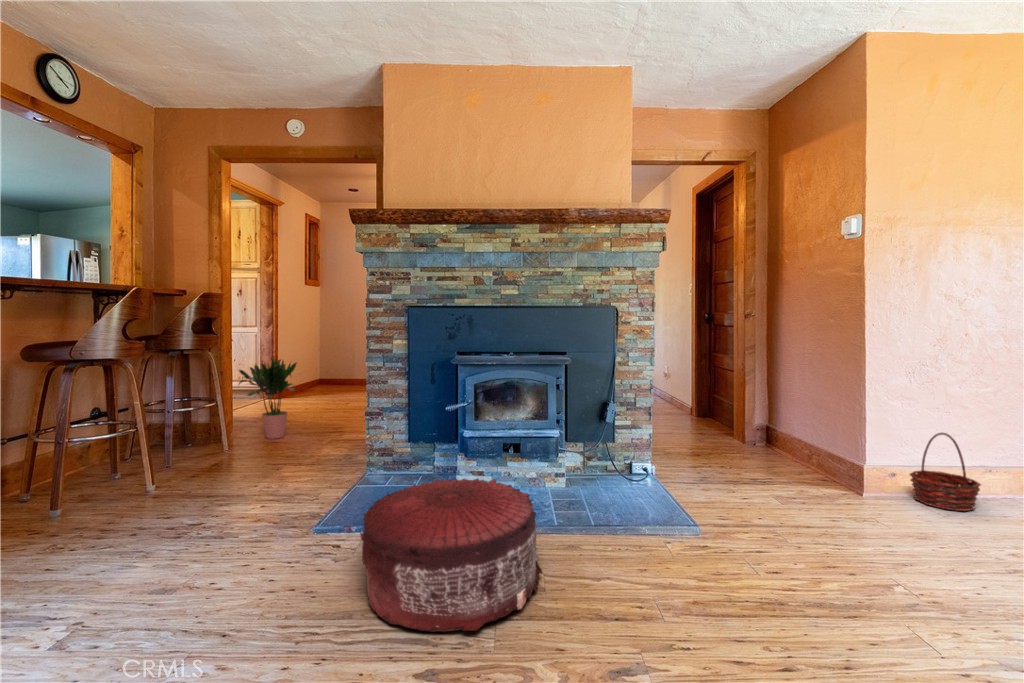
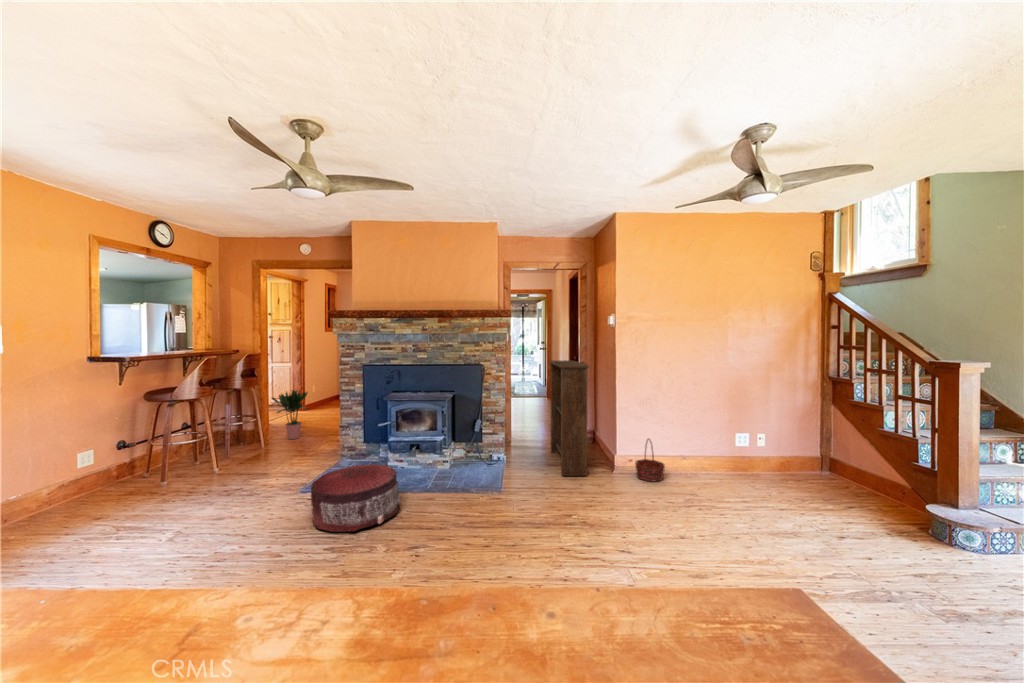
bookshelf: none [712,299,839,500] -> present [549,360,589,476]

